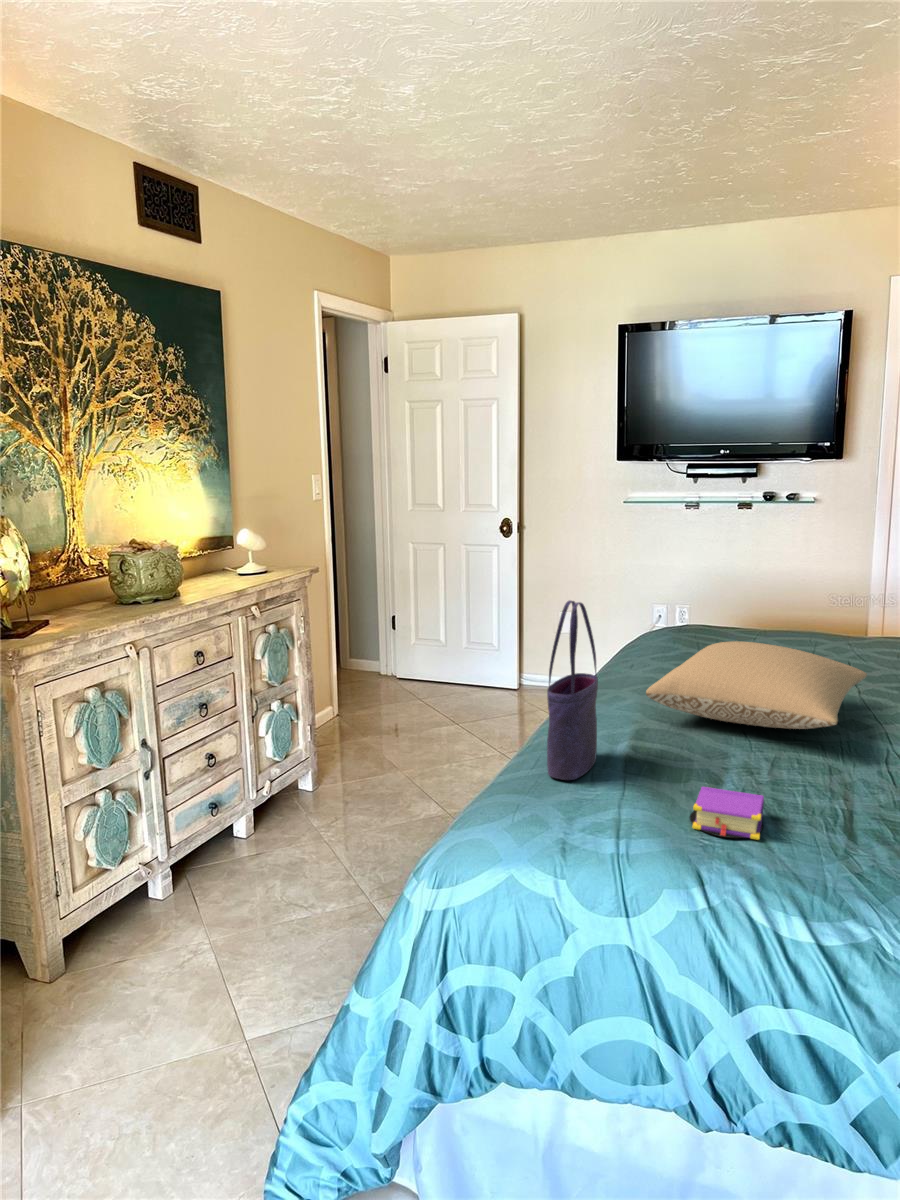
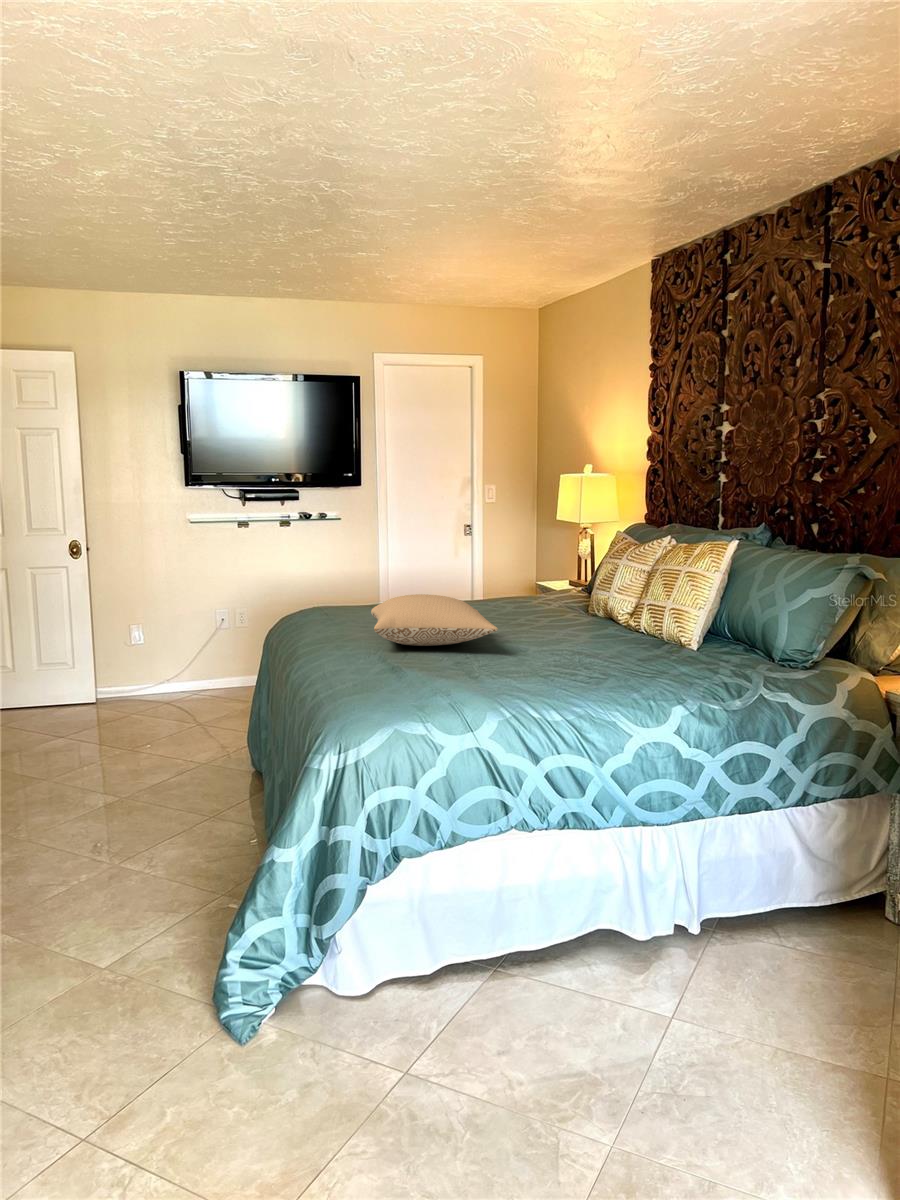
tote bag: present [547,600,598,780] -> none [350,555,378,680]
book: present [690,787,764,840] -> none [438,665,524,693]

